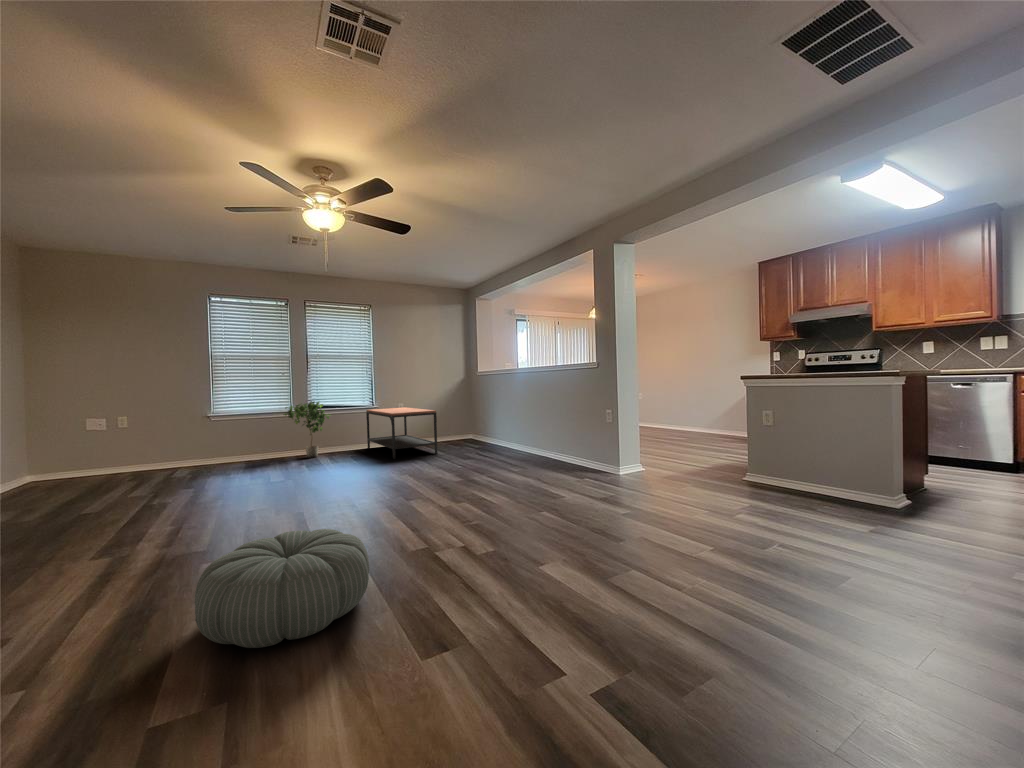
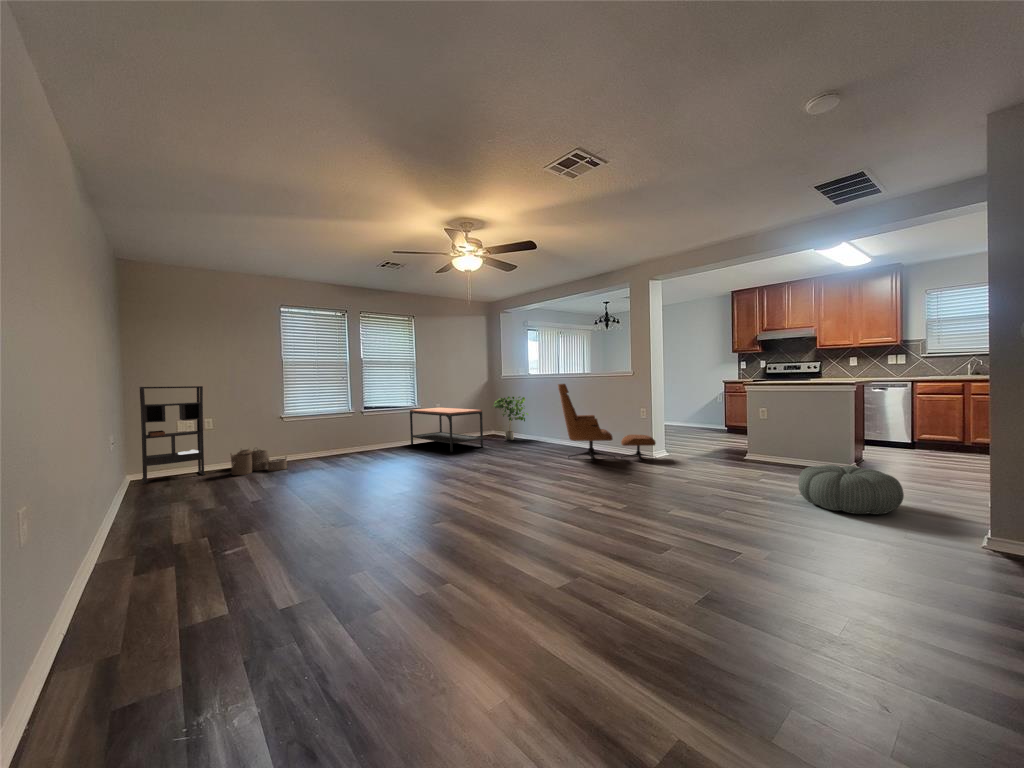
lounge chair: none [496,378,622,480] -> present [558,384,656,462]
bookshelf: none [30,382,113,488] -> present [139,386,206,484]
potted plant: present [284,402,330,458] -> present [493,397,528,440]
woven basket: none [128,450,197,481] -> present [231,449,287,475]
pouf: present [195,529,369,648] -> present [798,465,904,514]

